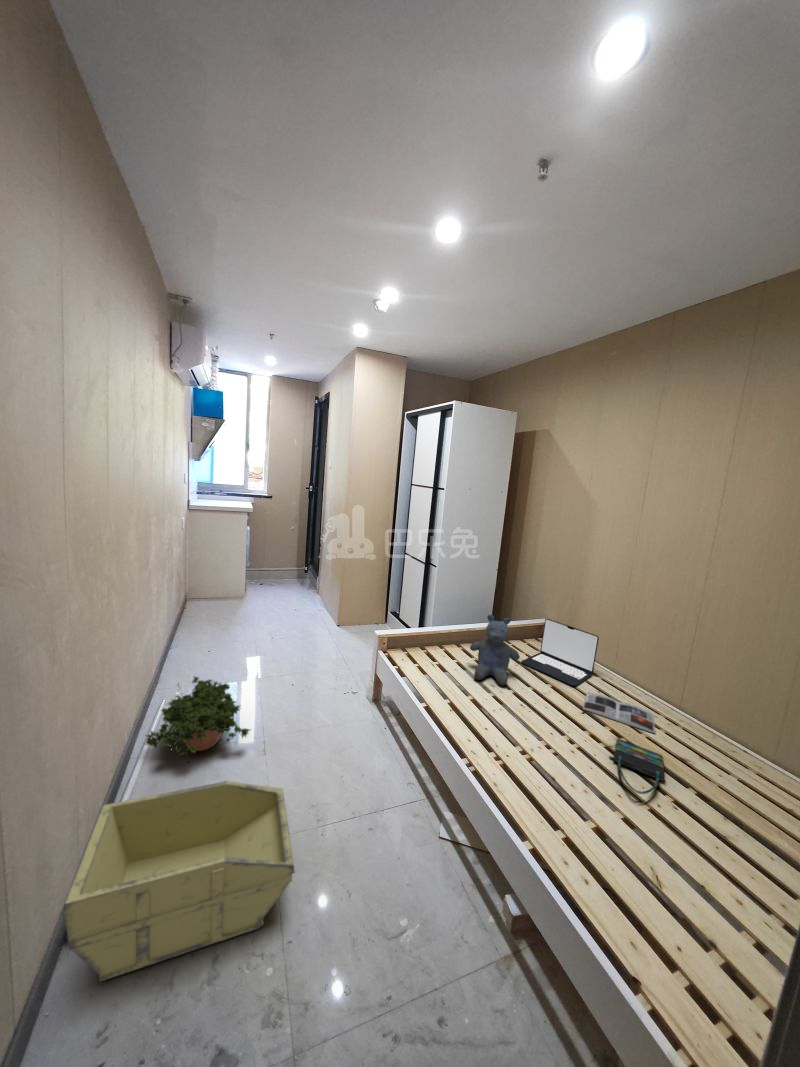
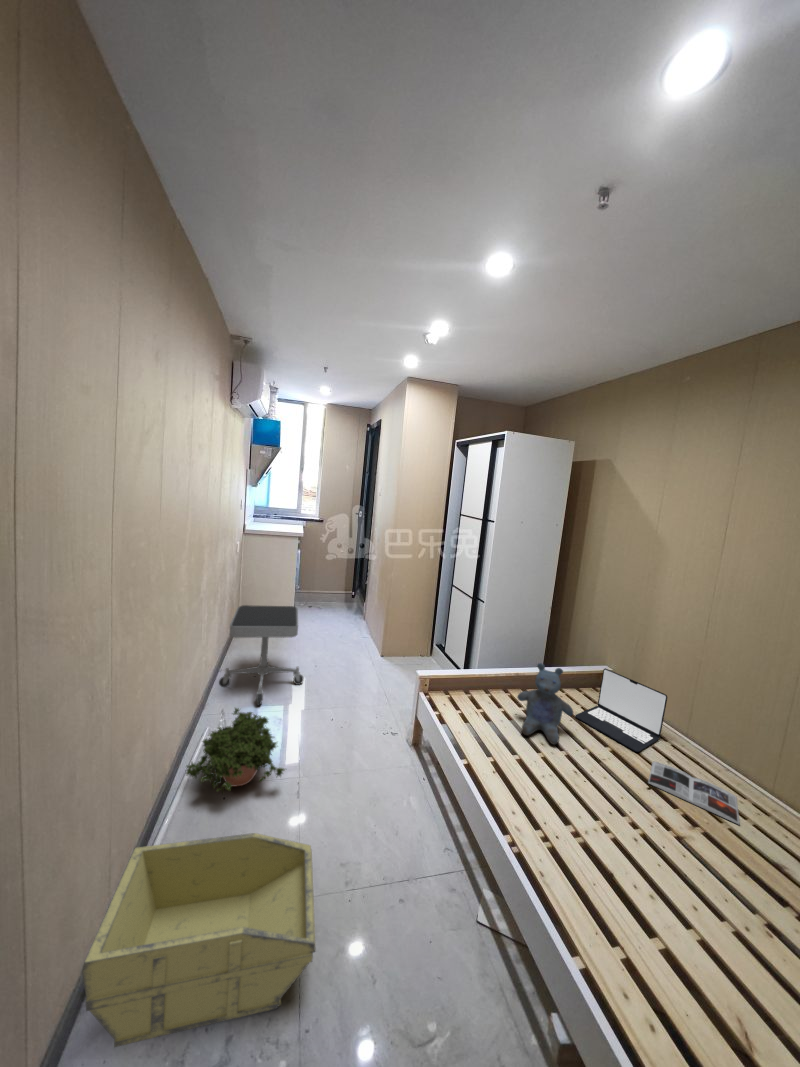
stool: none [171,579,261,678] -> present [219,605,303,705]
tote bag: present [609,739,665,803] -> none [681,829,757,922]

